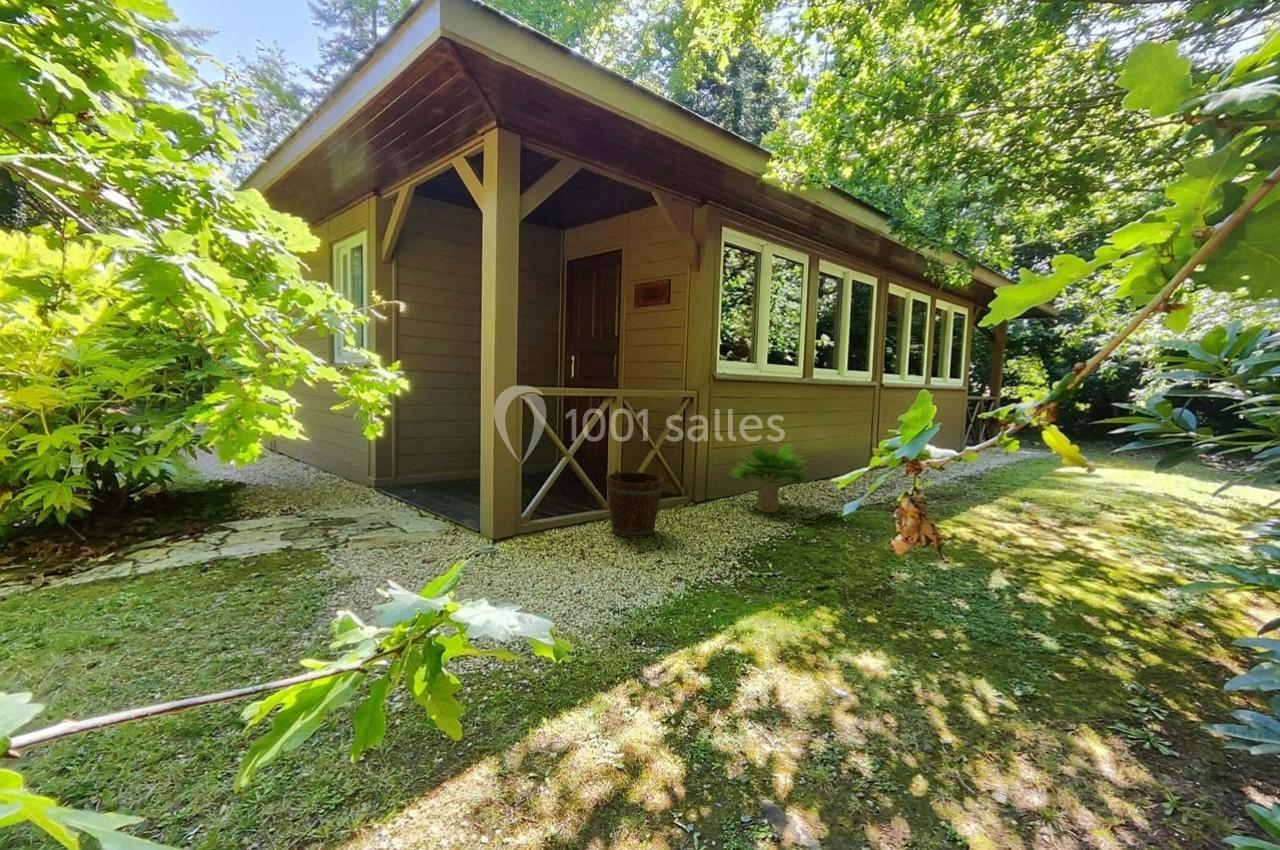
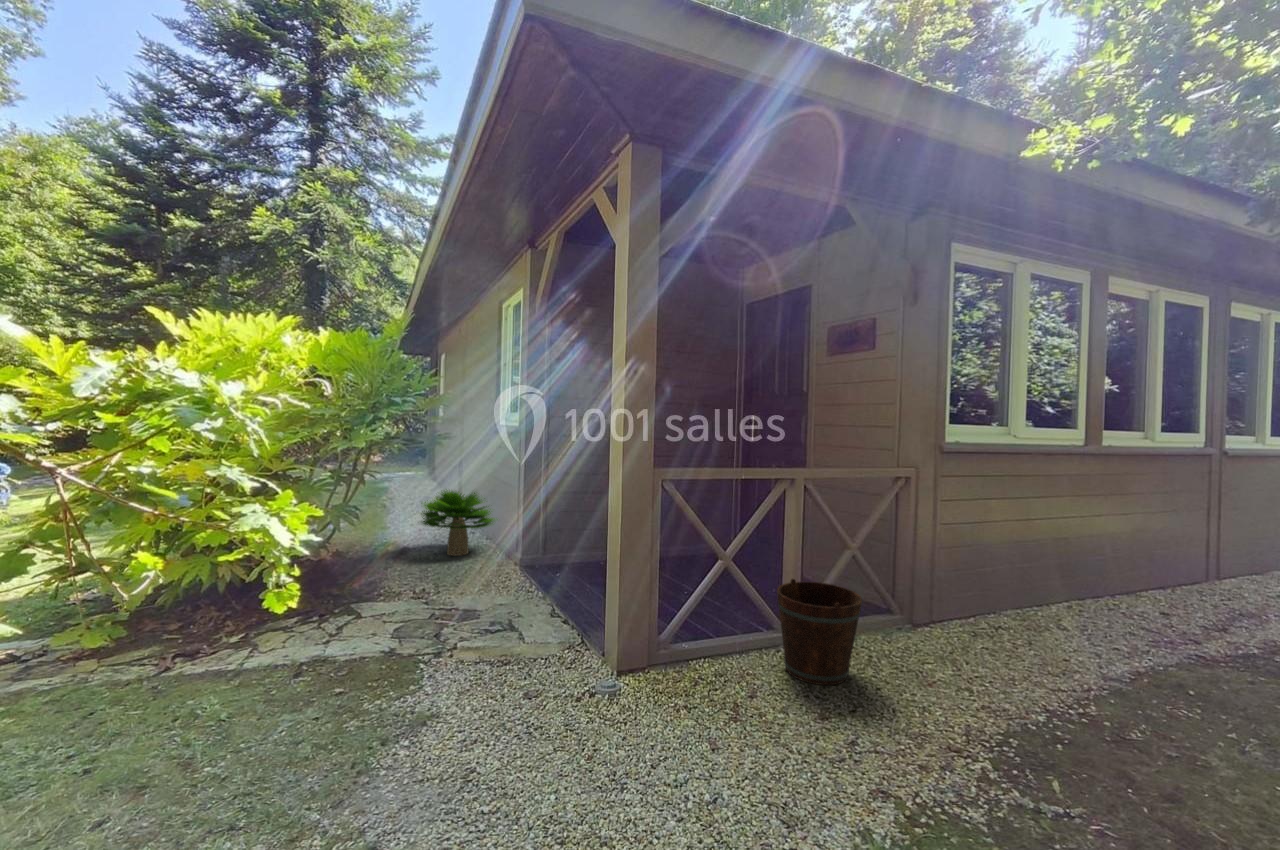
potted plant: present [733,446,806,512] -> present [421,490,495,556]

